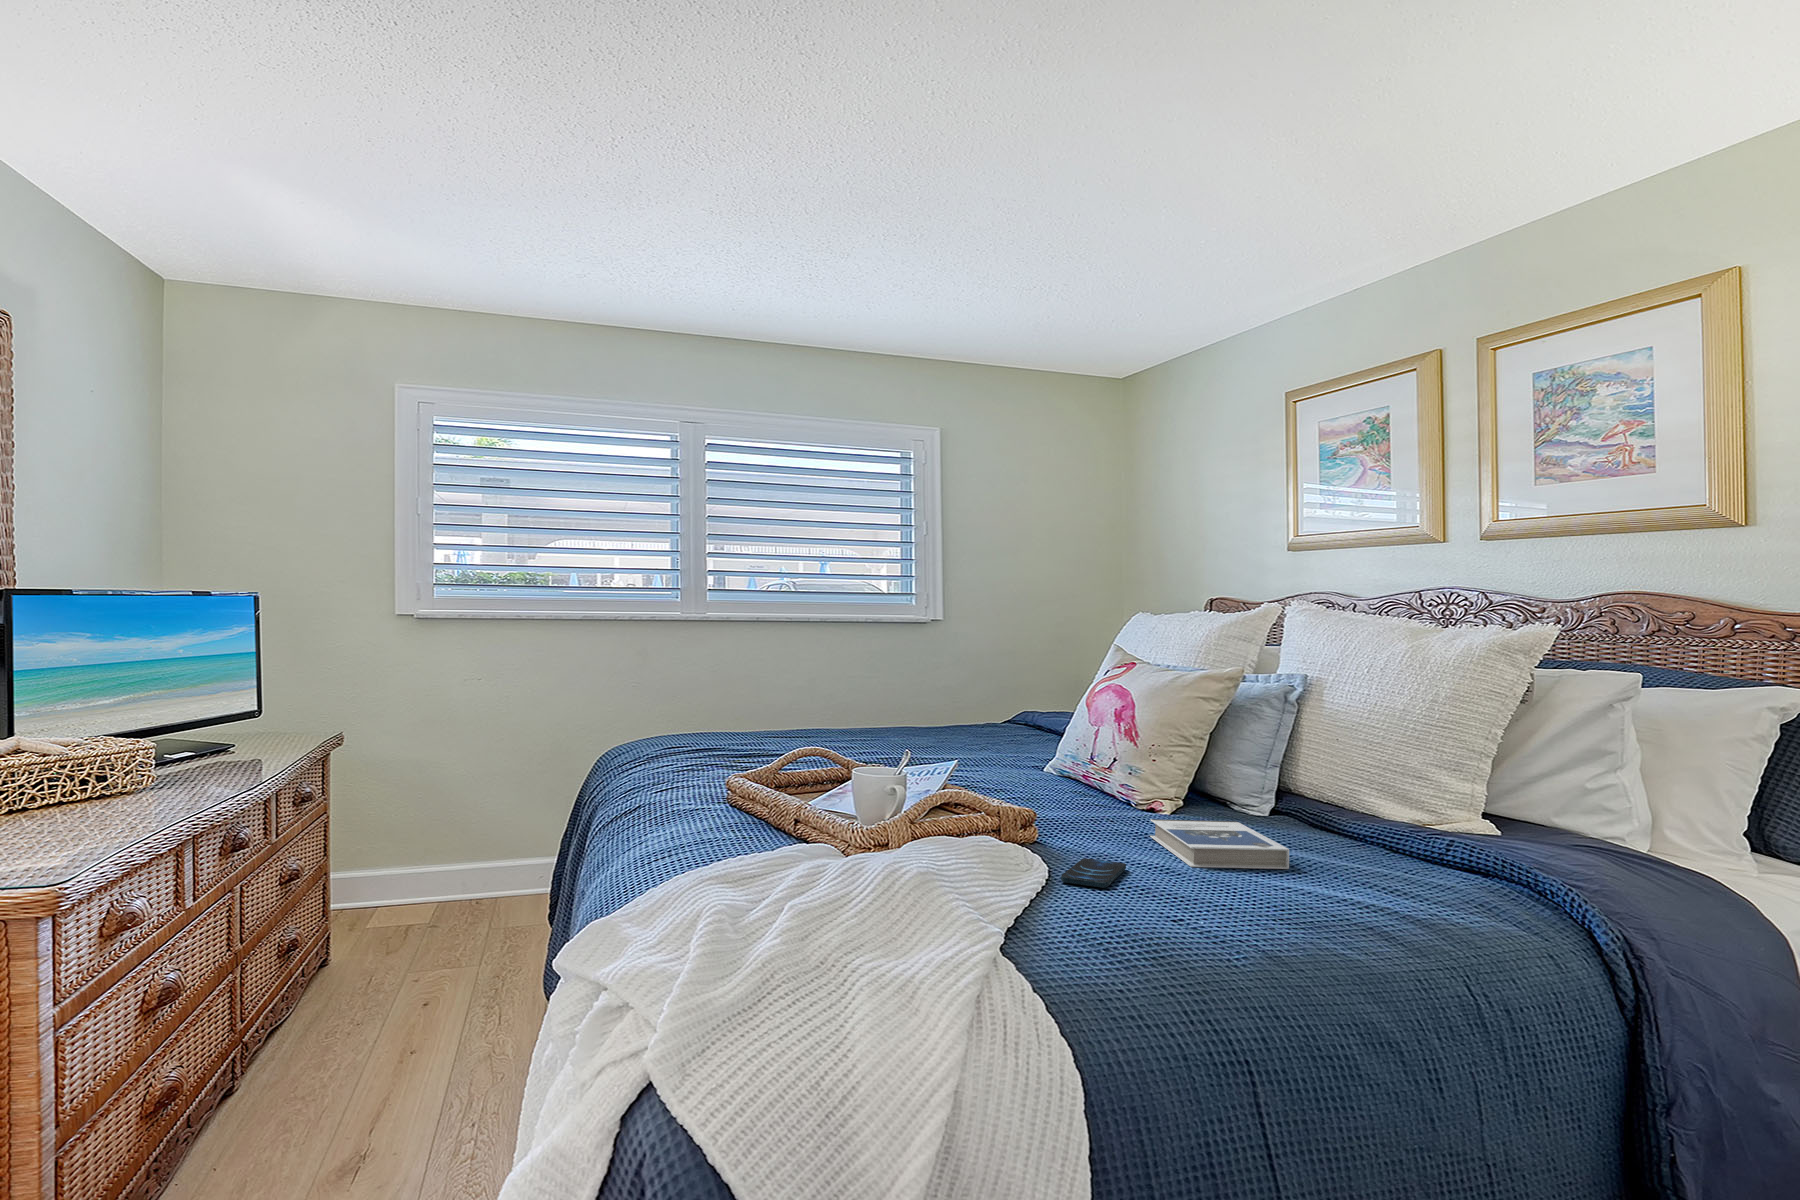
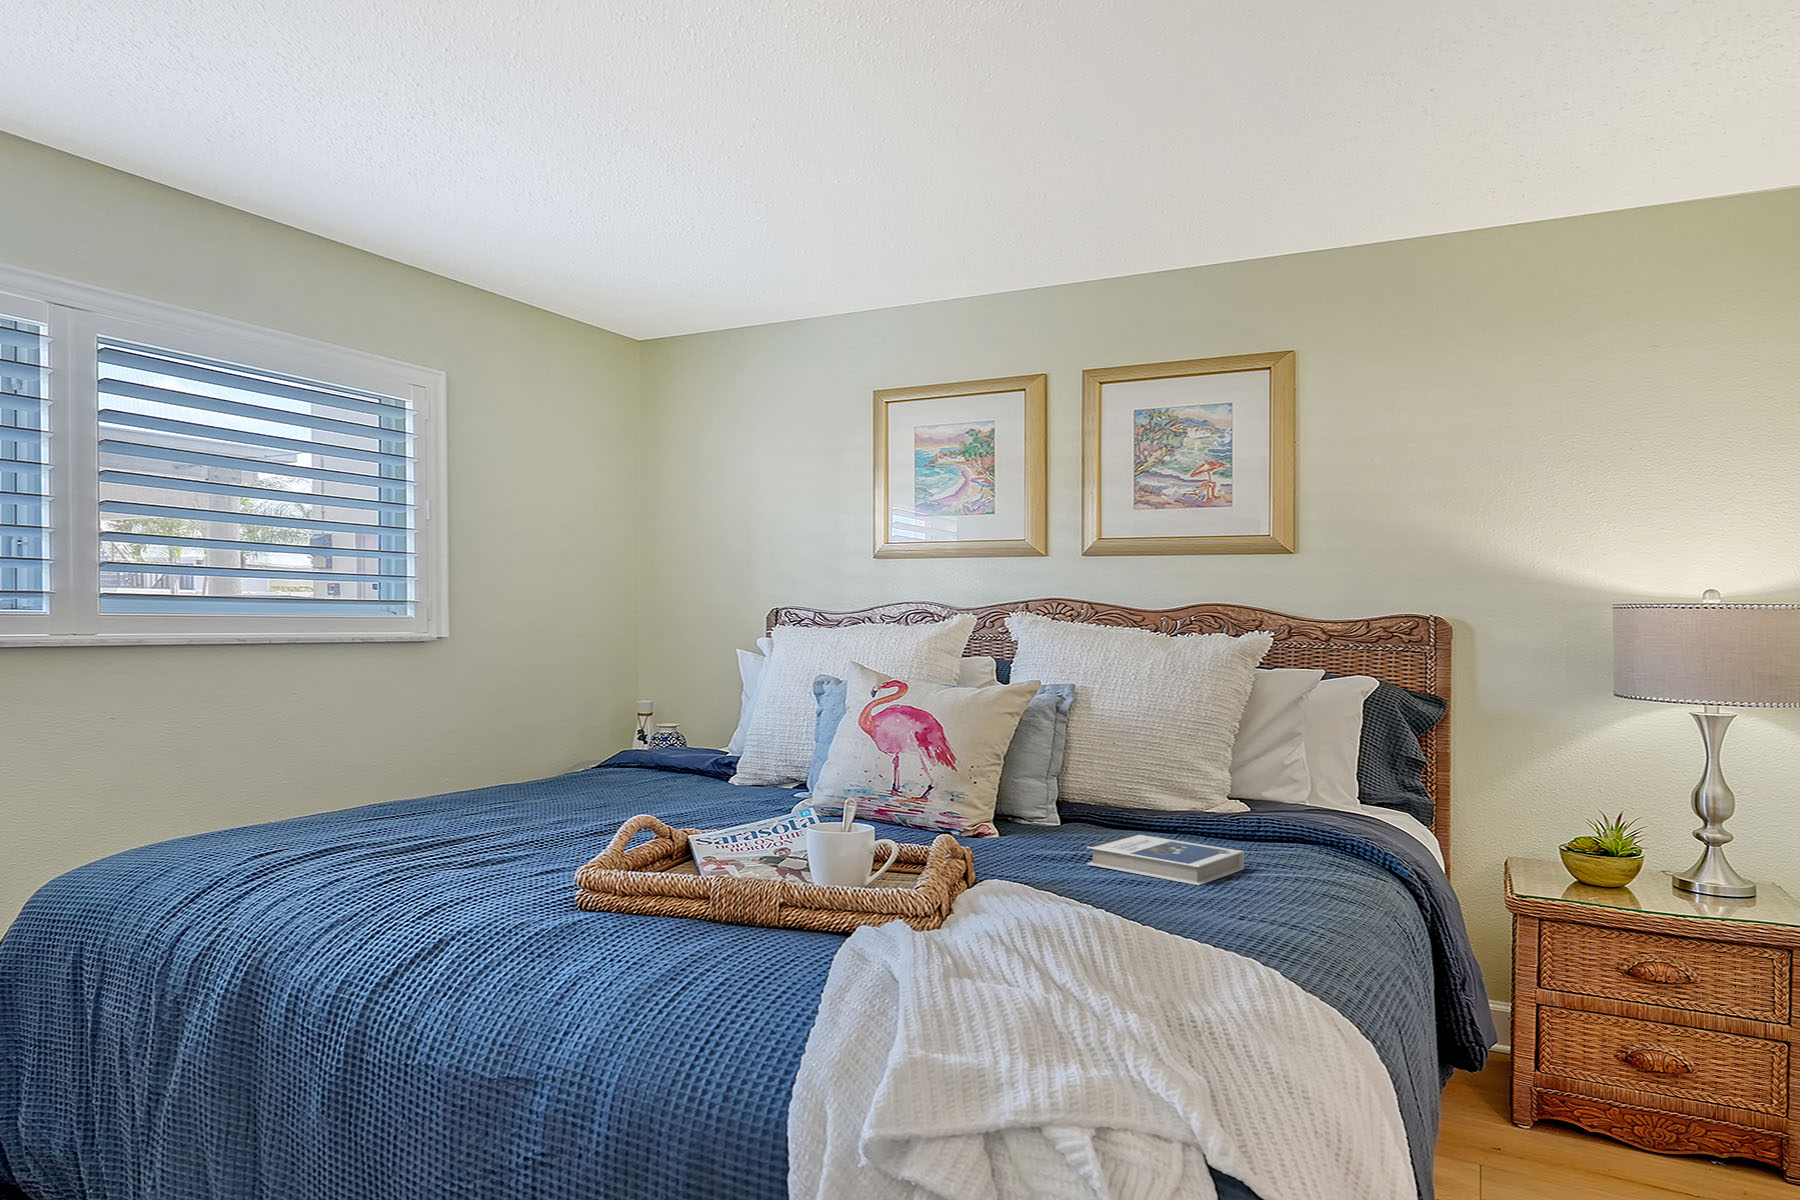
smartphone: present [1061,858,1126,888] -> none [1145,895,1236,926]

